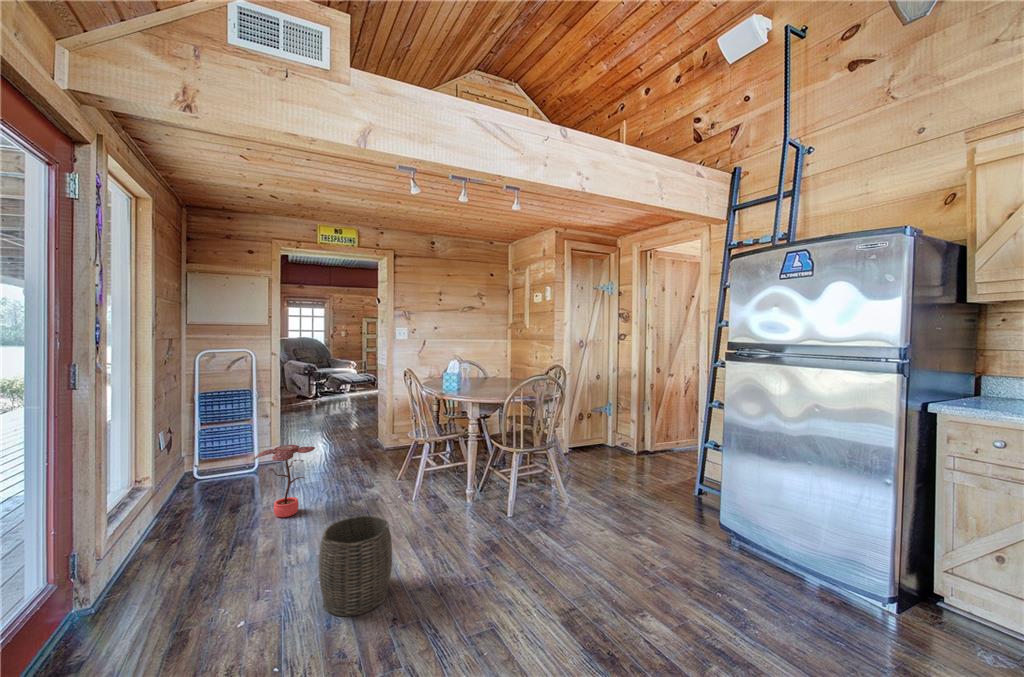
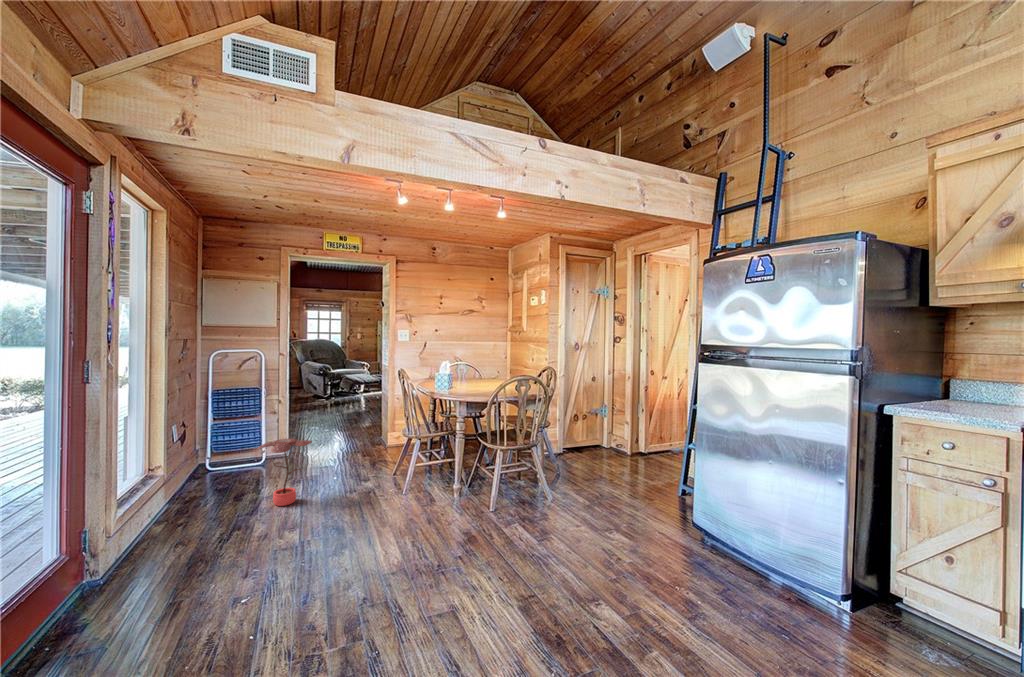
woven basket: present [319,516,392,617] -> none [300,504,369,595]

